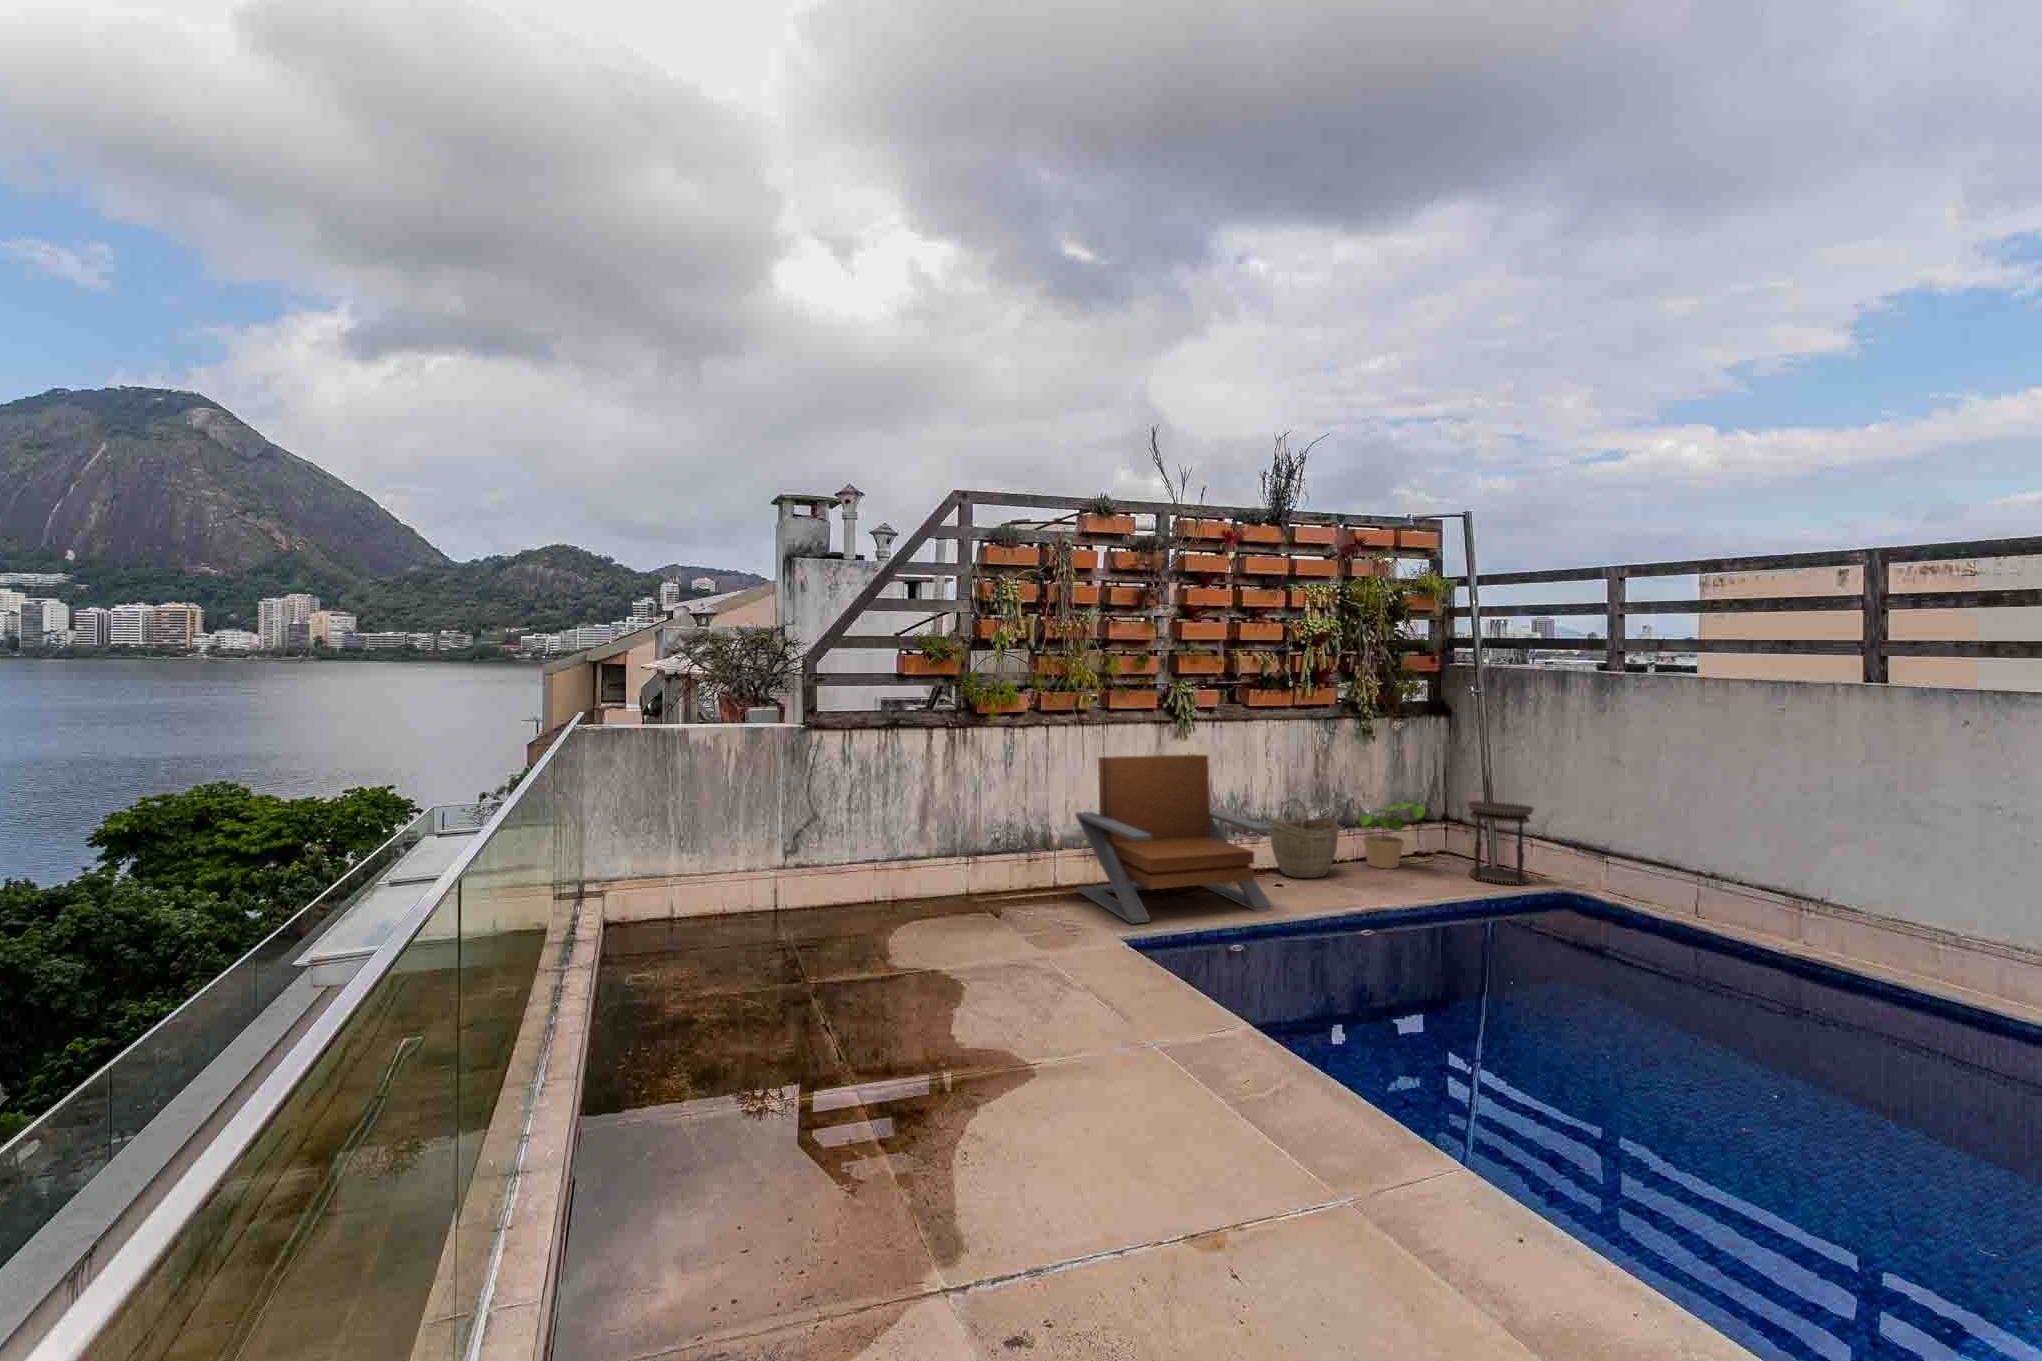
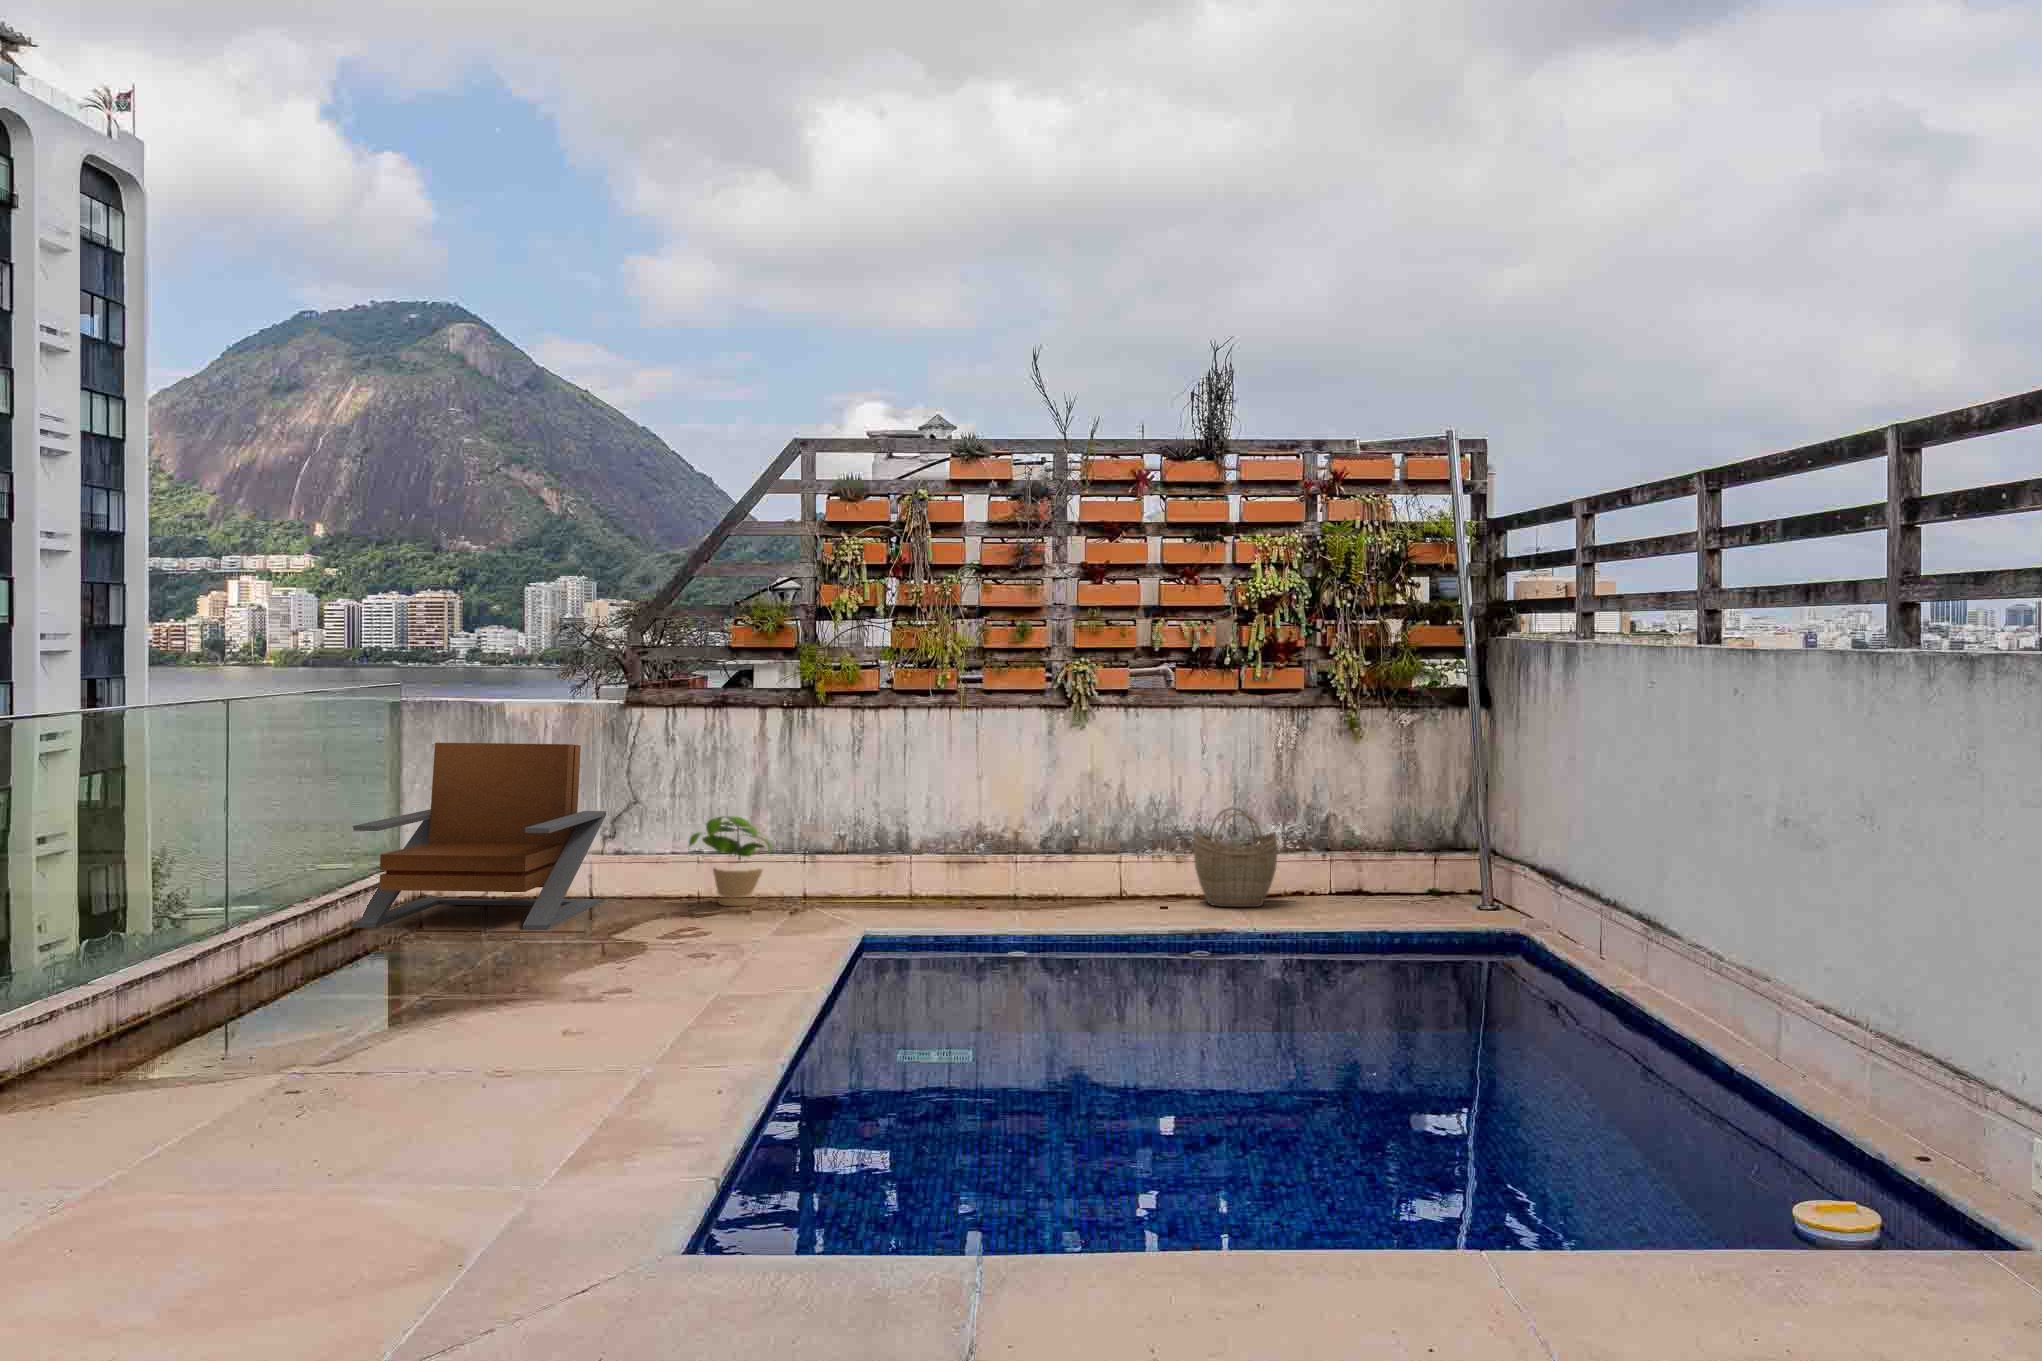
lounge chair: present [1076,754,1274,924] -> present [351,743,606,930]
side table: present [1467,801,1534,885] -> none [1448,817,1536,930]
potted plant: present [1358,802,1425,869] -> present [689,816,771,906]

